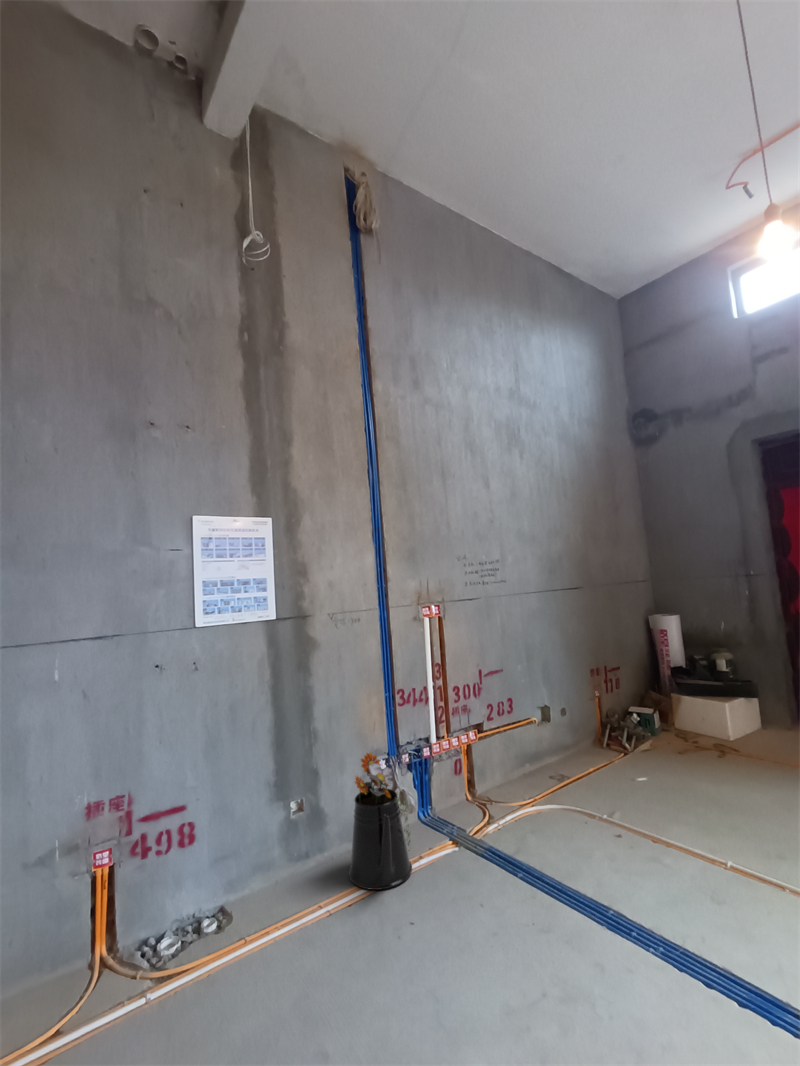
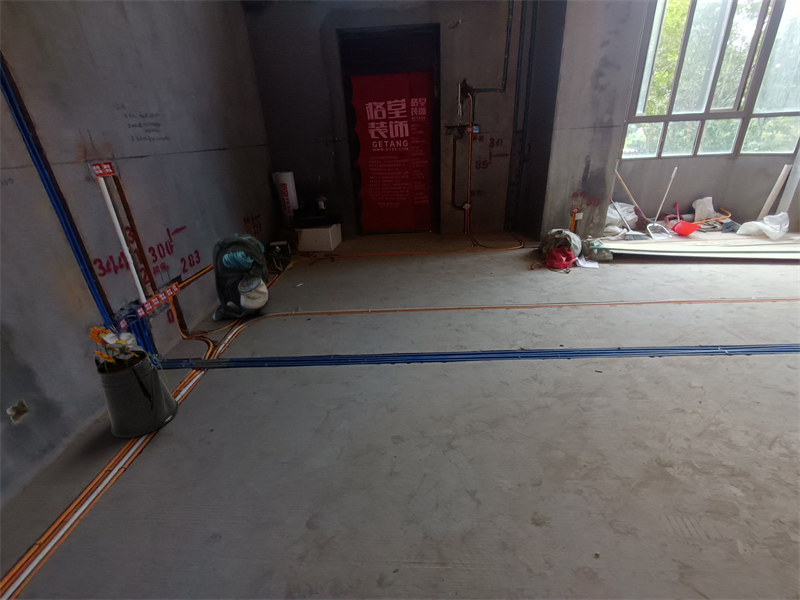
backpack: none [510,688,593,799] -> present [212,233,270,321]

